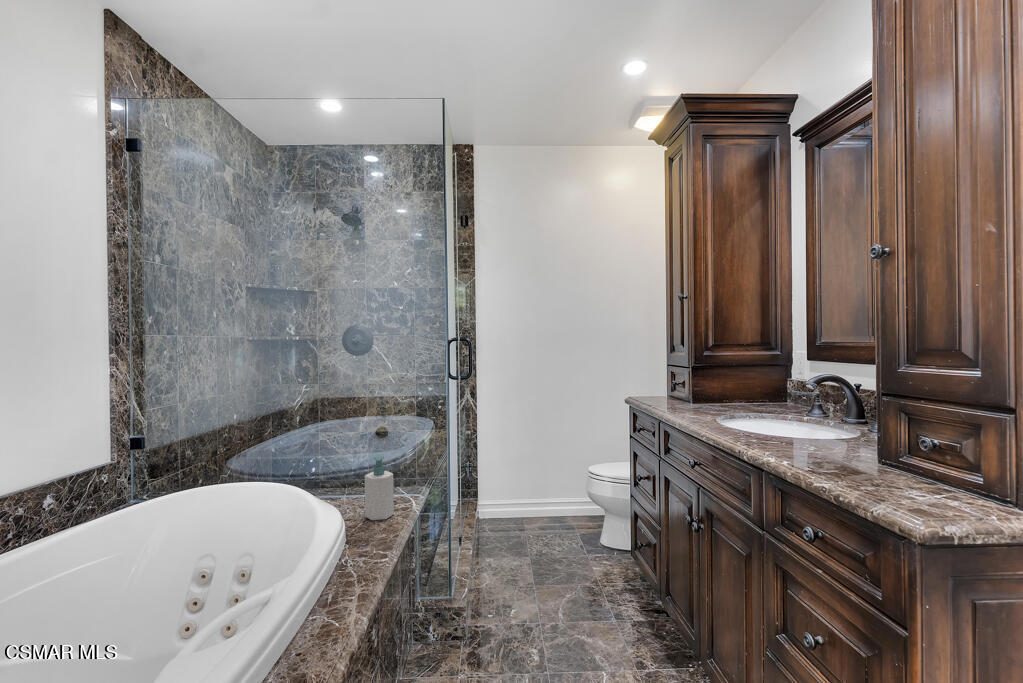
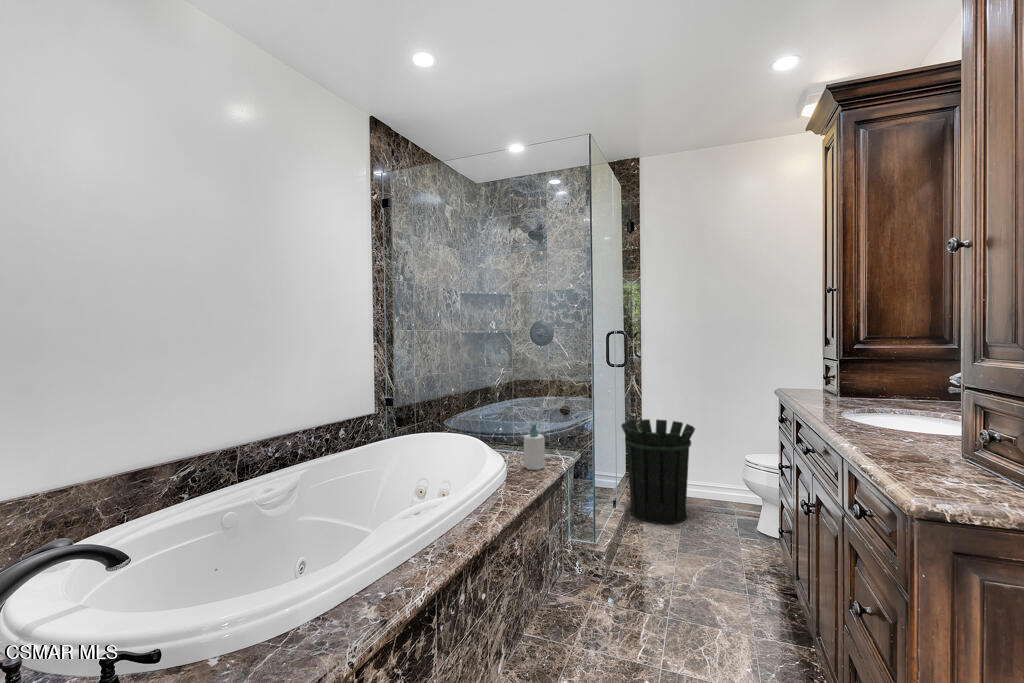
waste bin: none [462,437,541,555] -> present [621,419,695,524]

